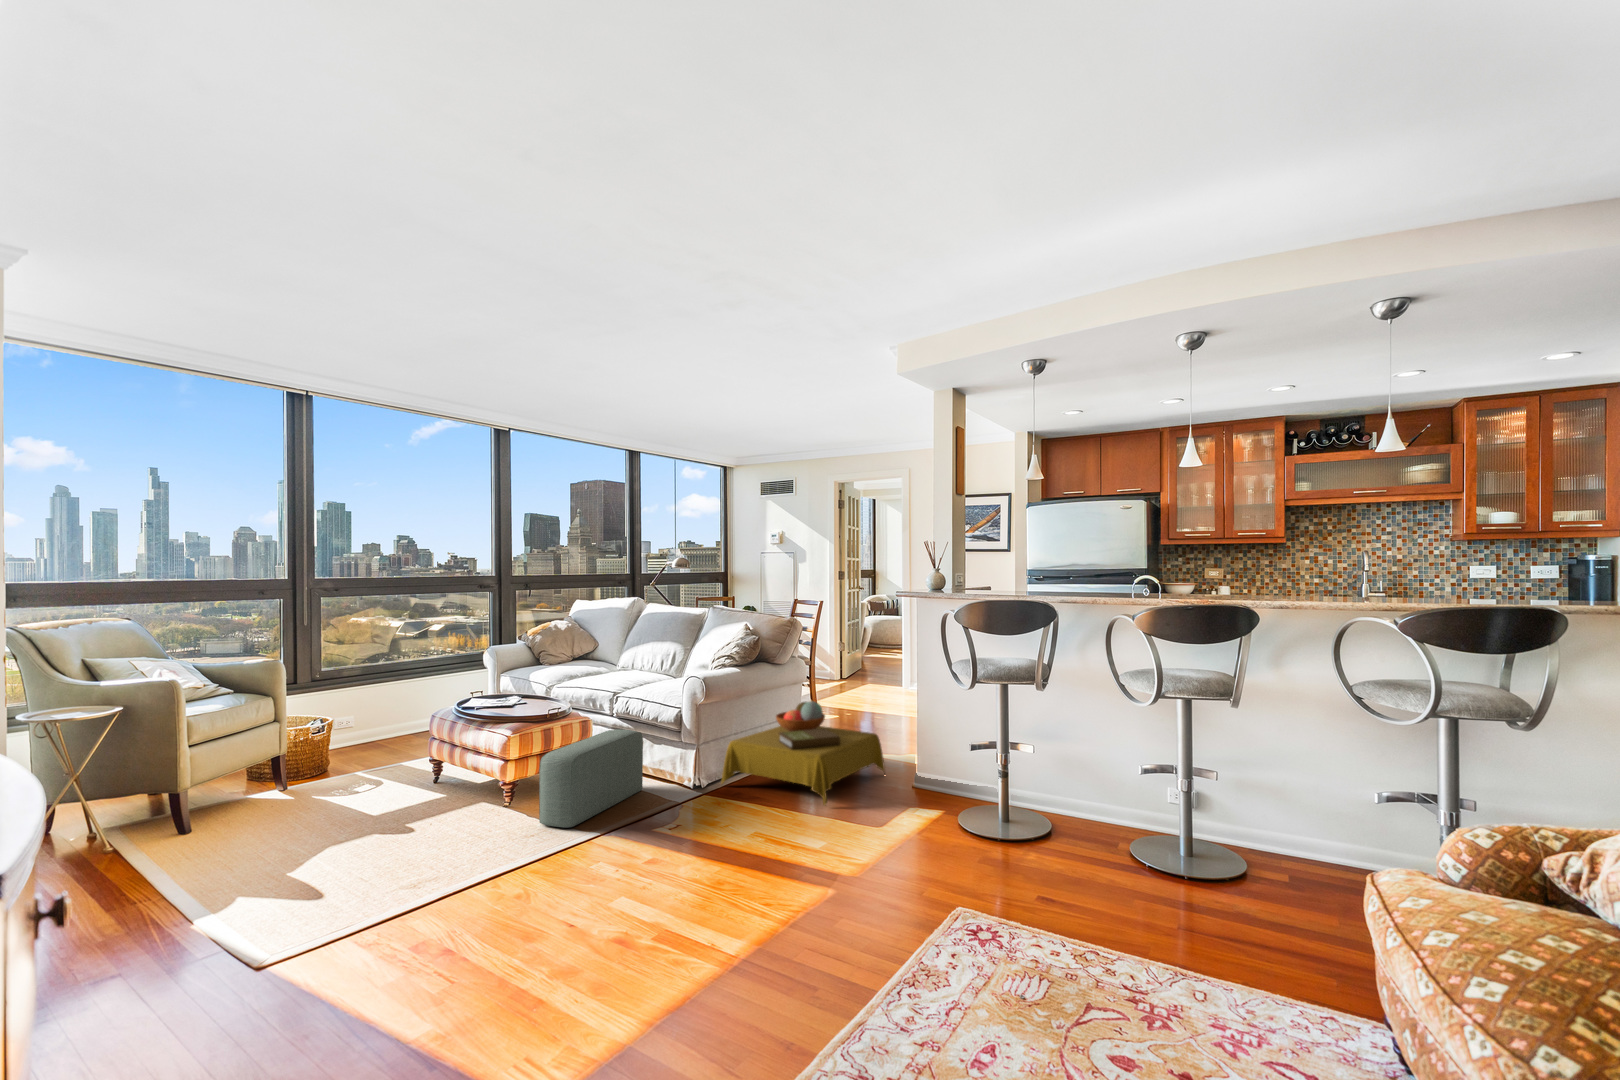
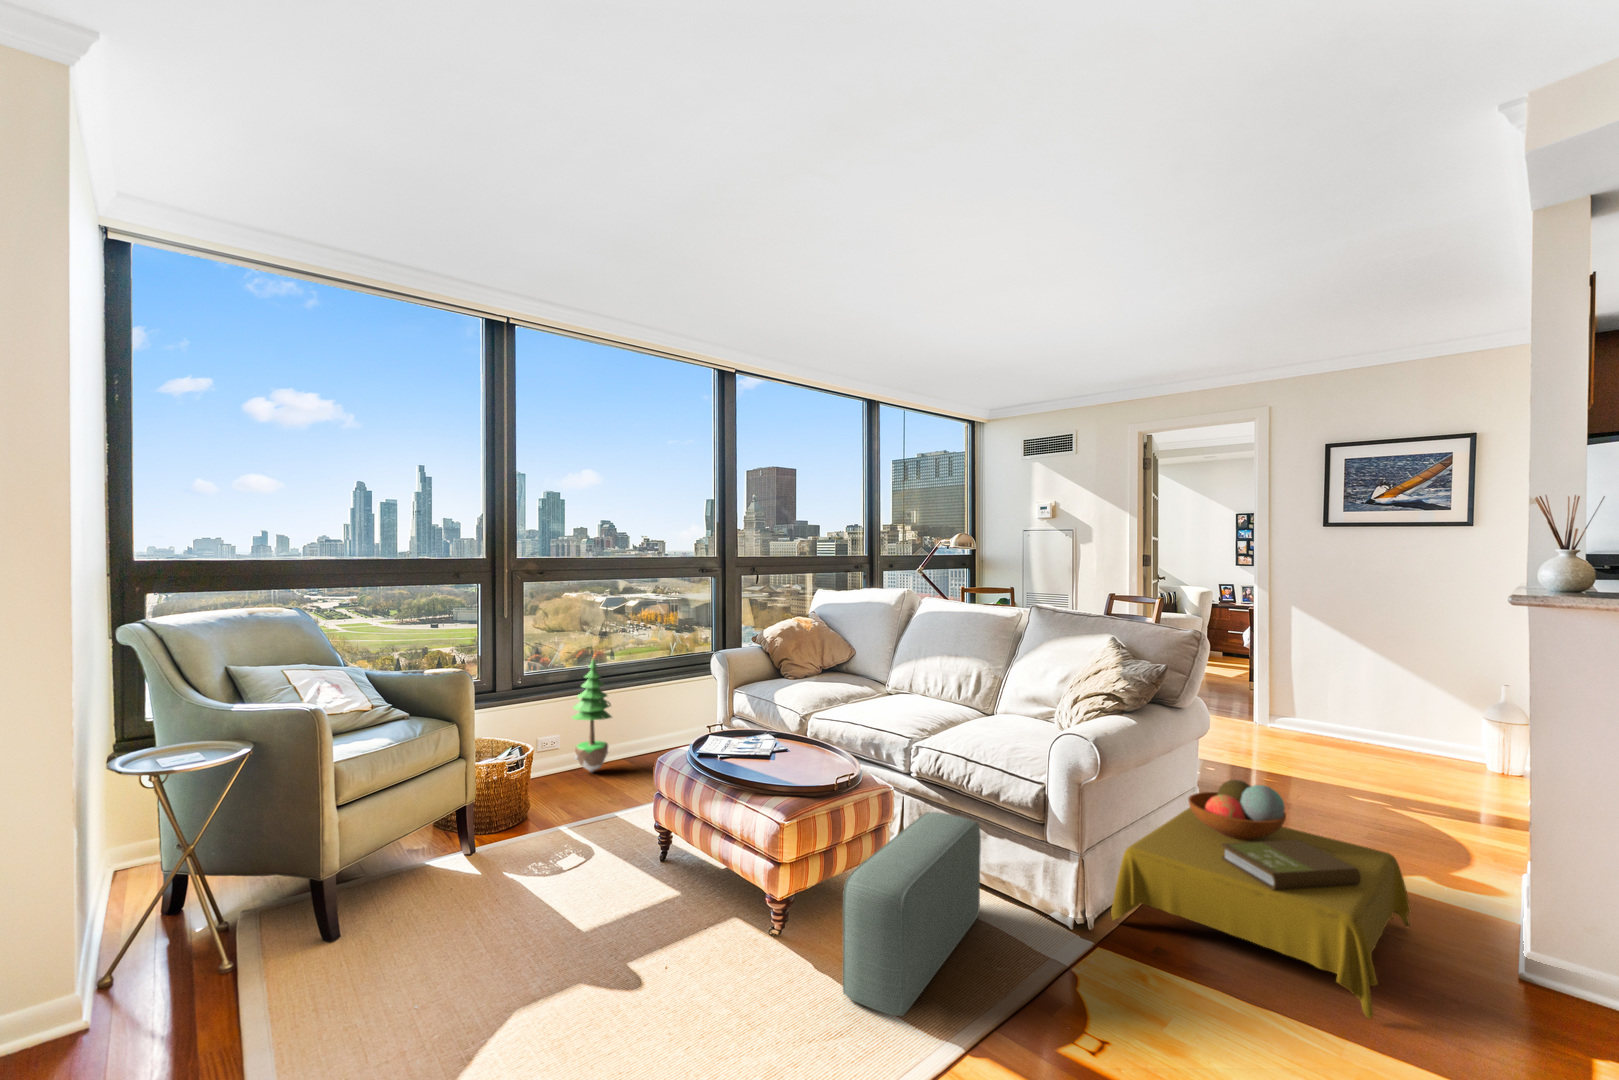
potted tree: none [362,655,399,745] -> present [572,659,612,772]

